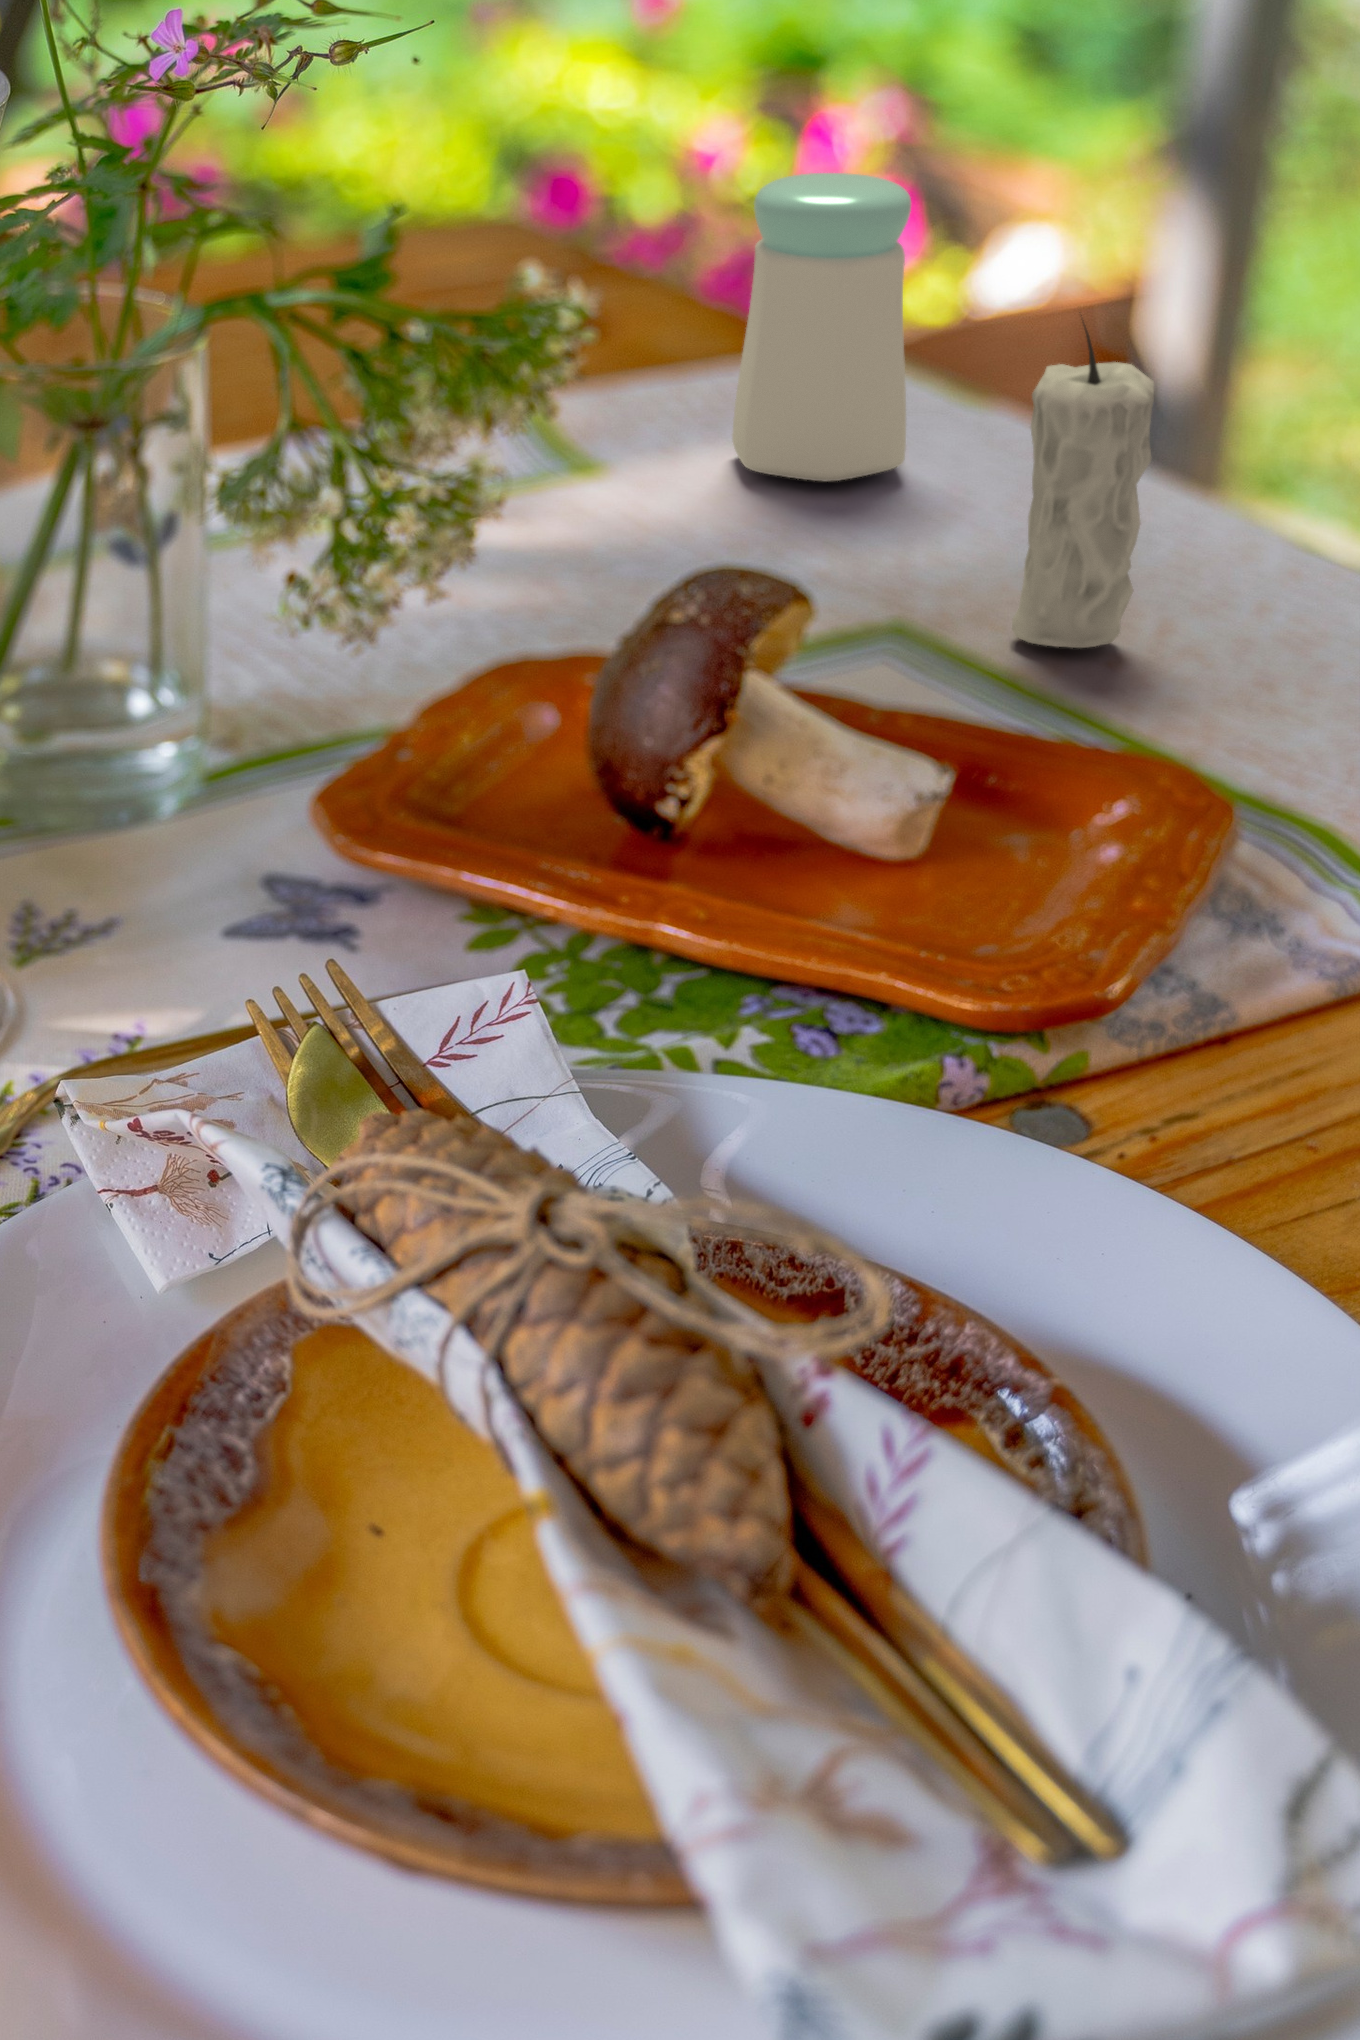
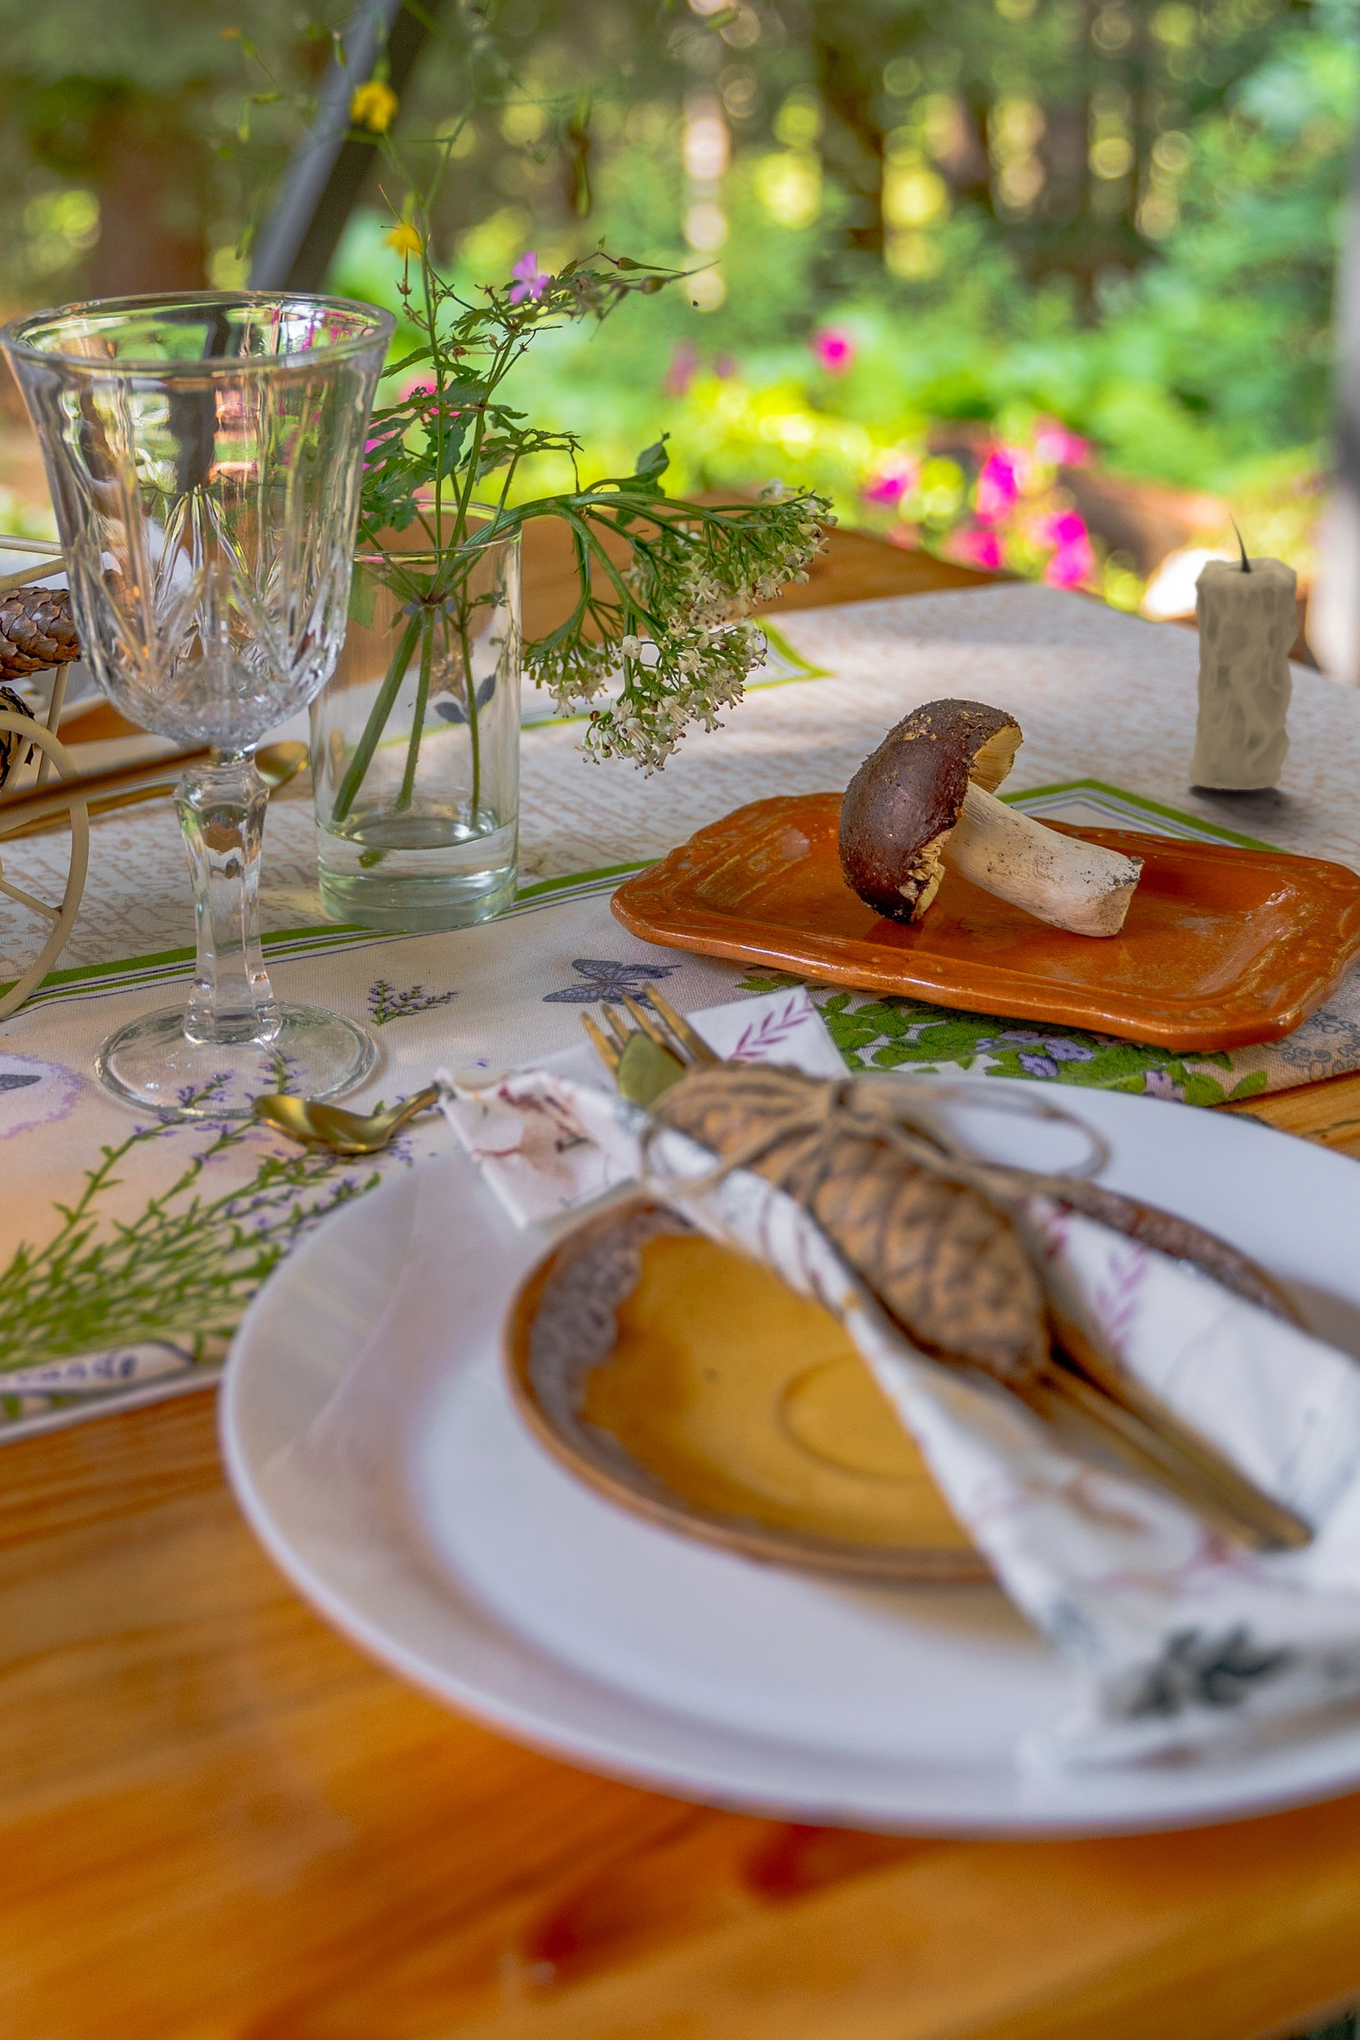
salt shaker: present [732,173,911,482] -> none [942,425,1091,672]

